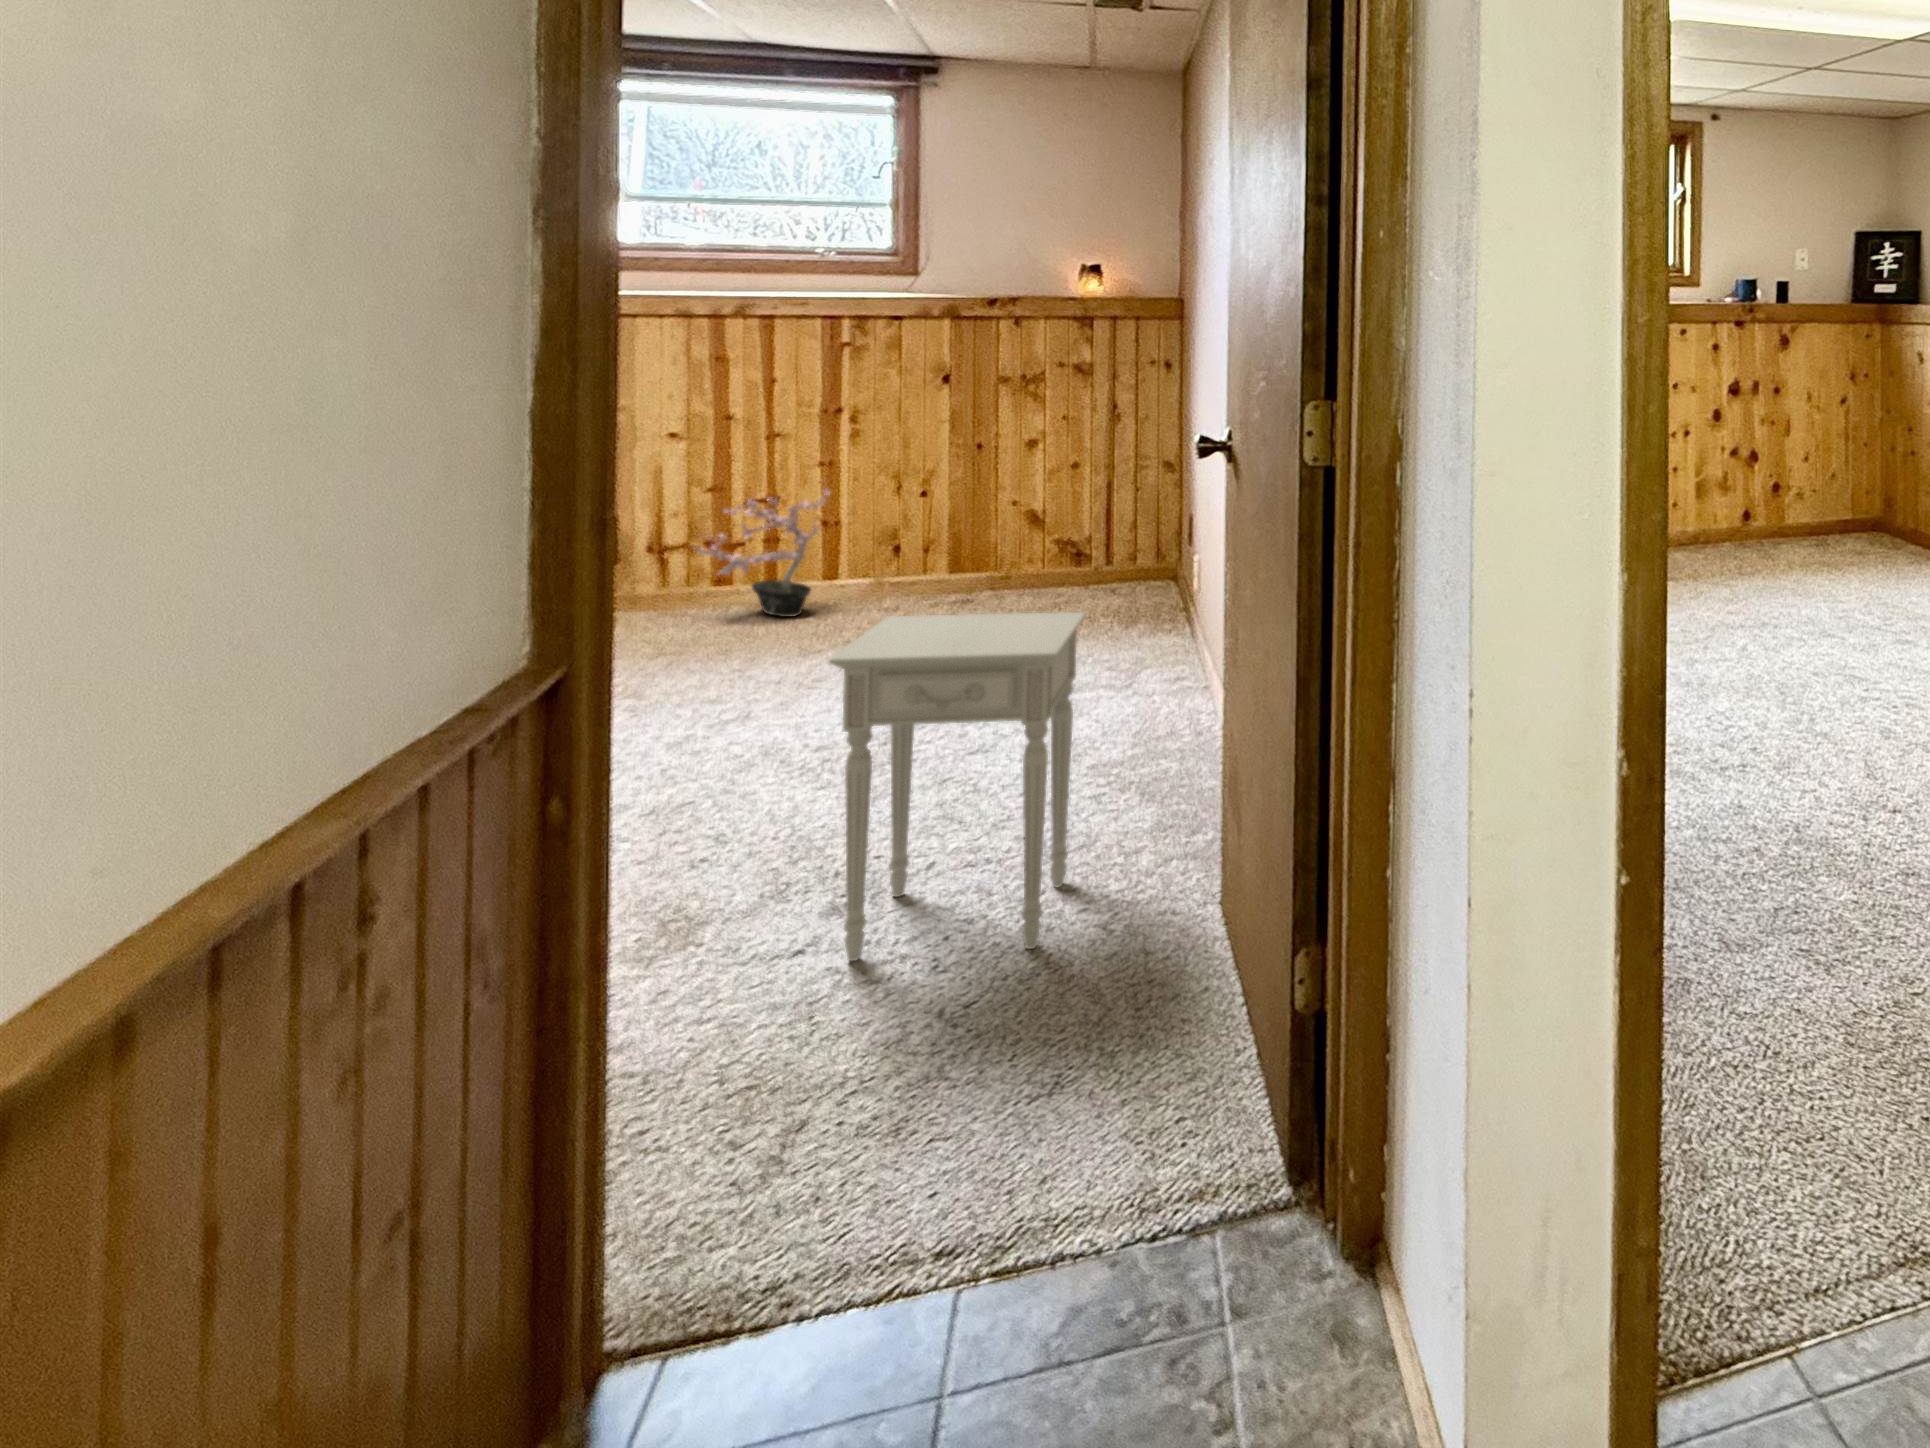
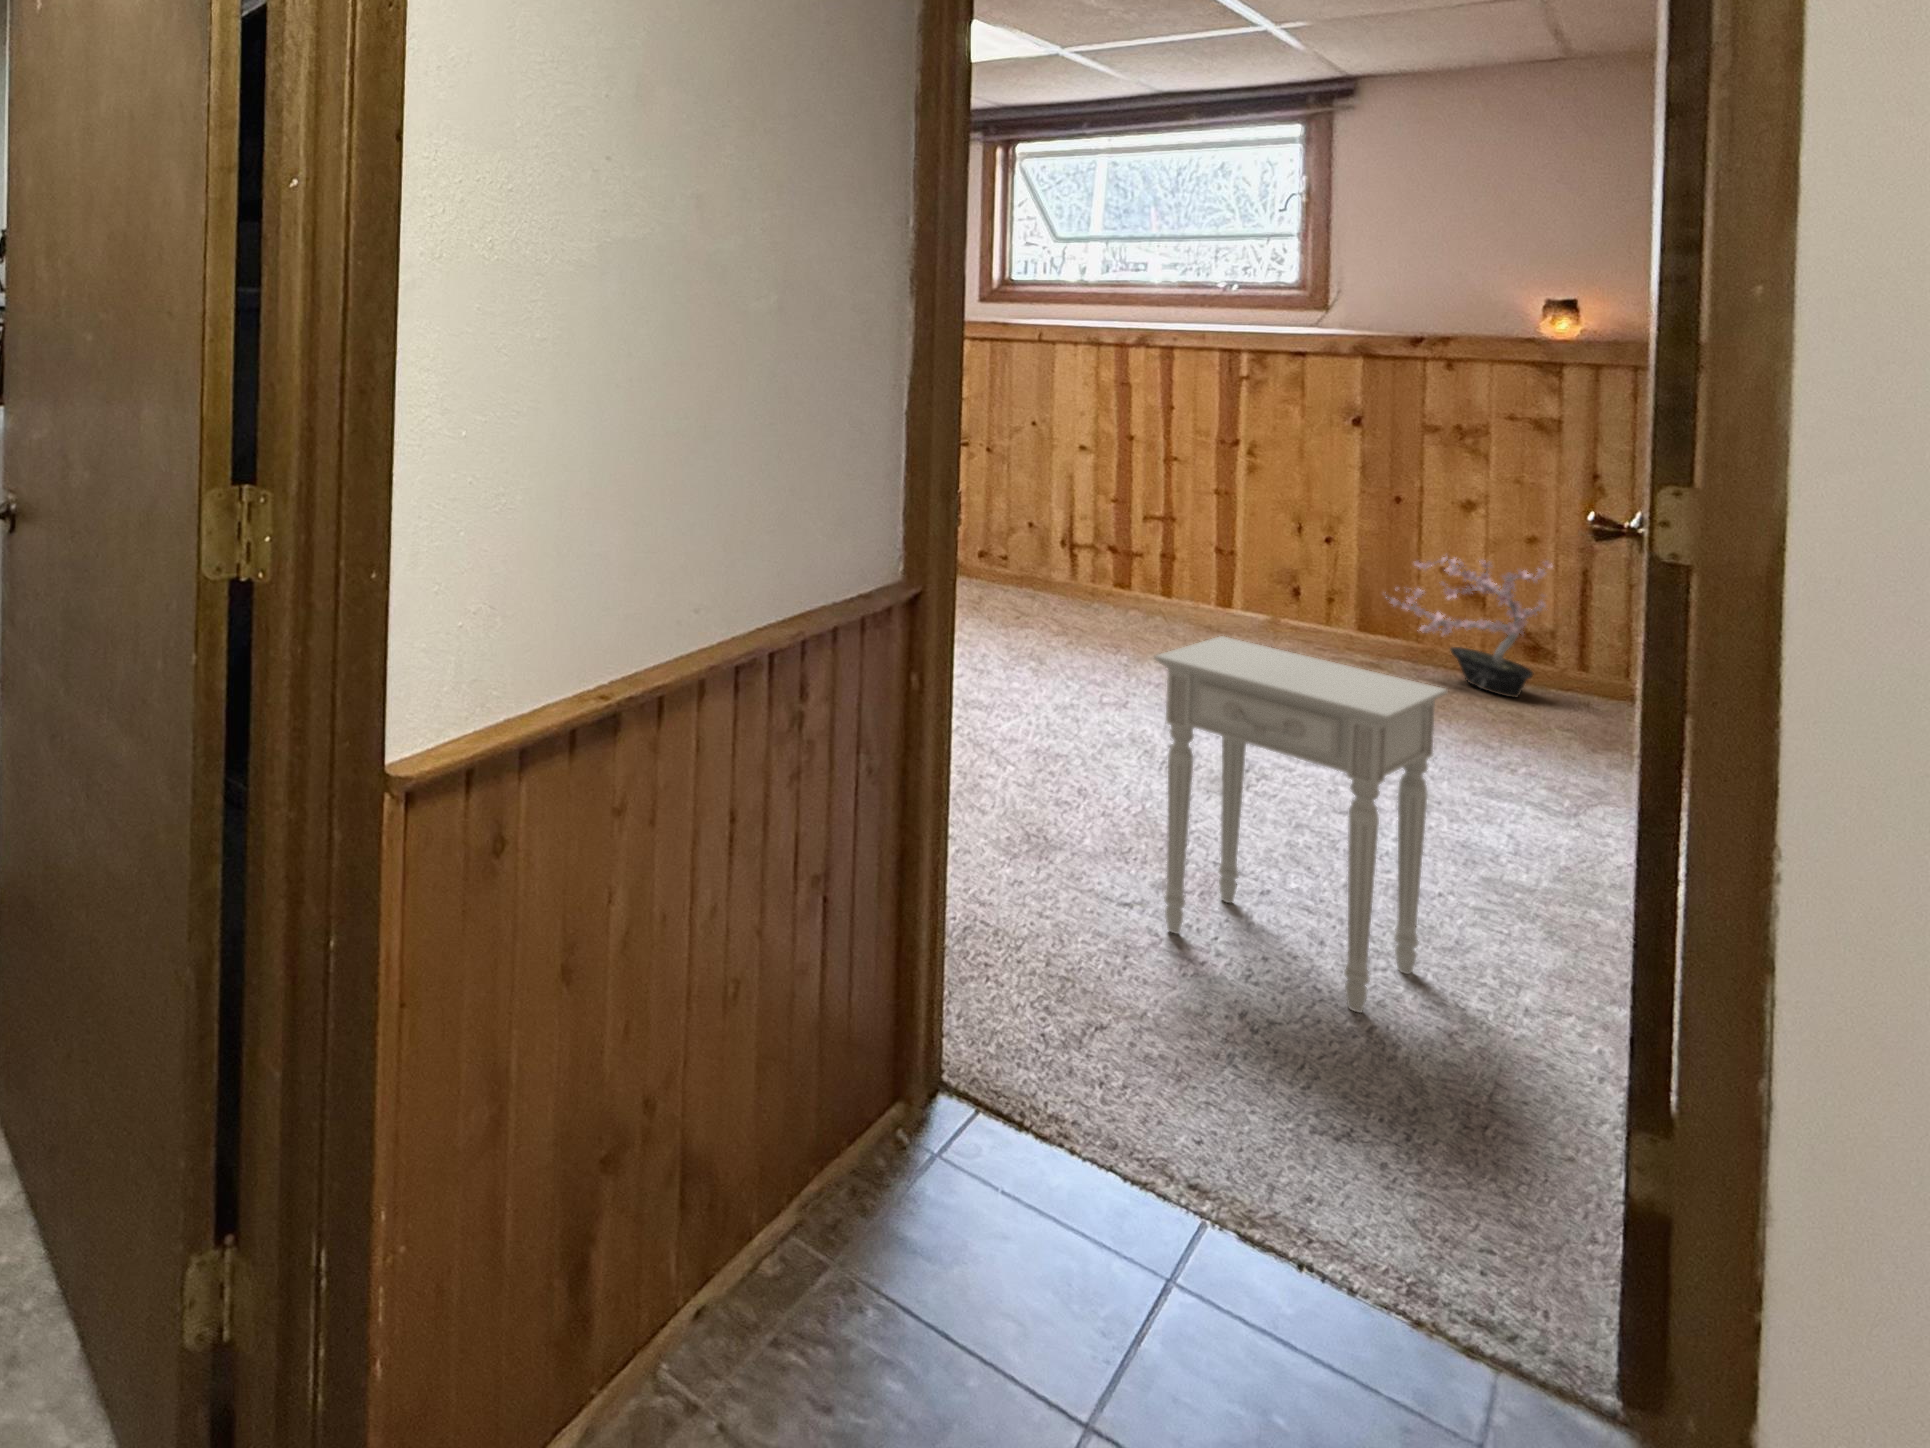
potted plant: present [694,490,829,617] -> present [1385,557,1552,698]

